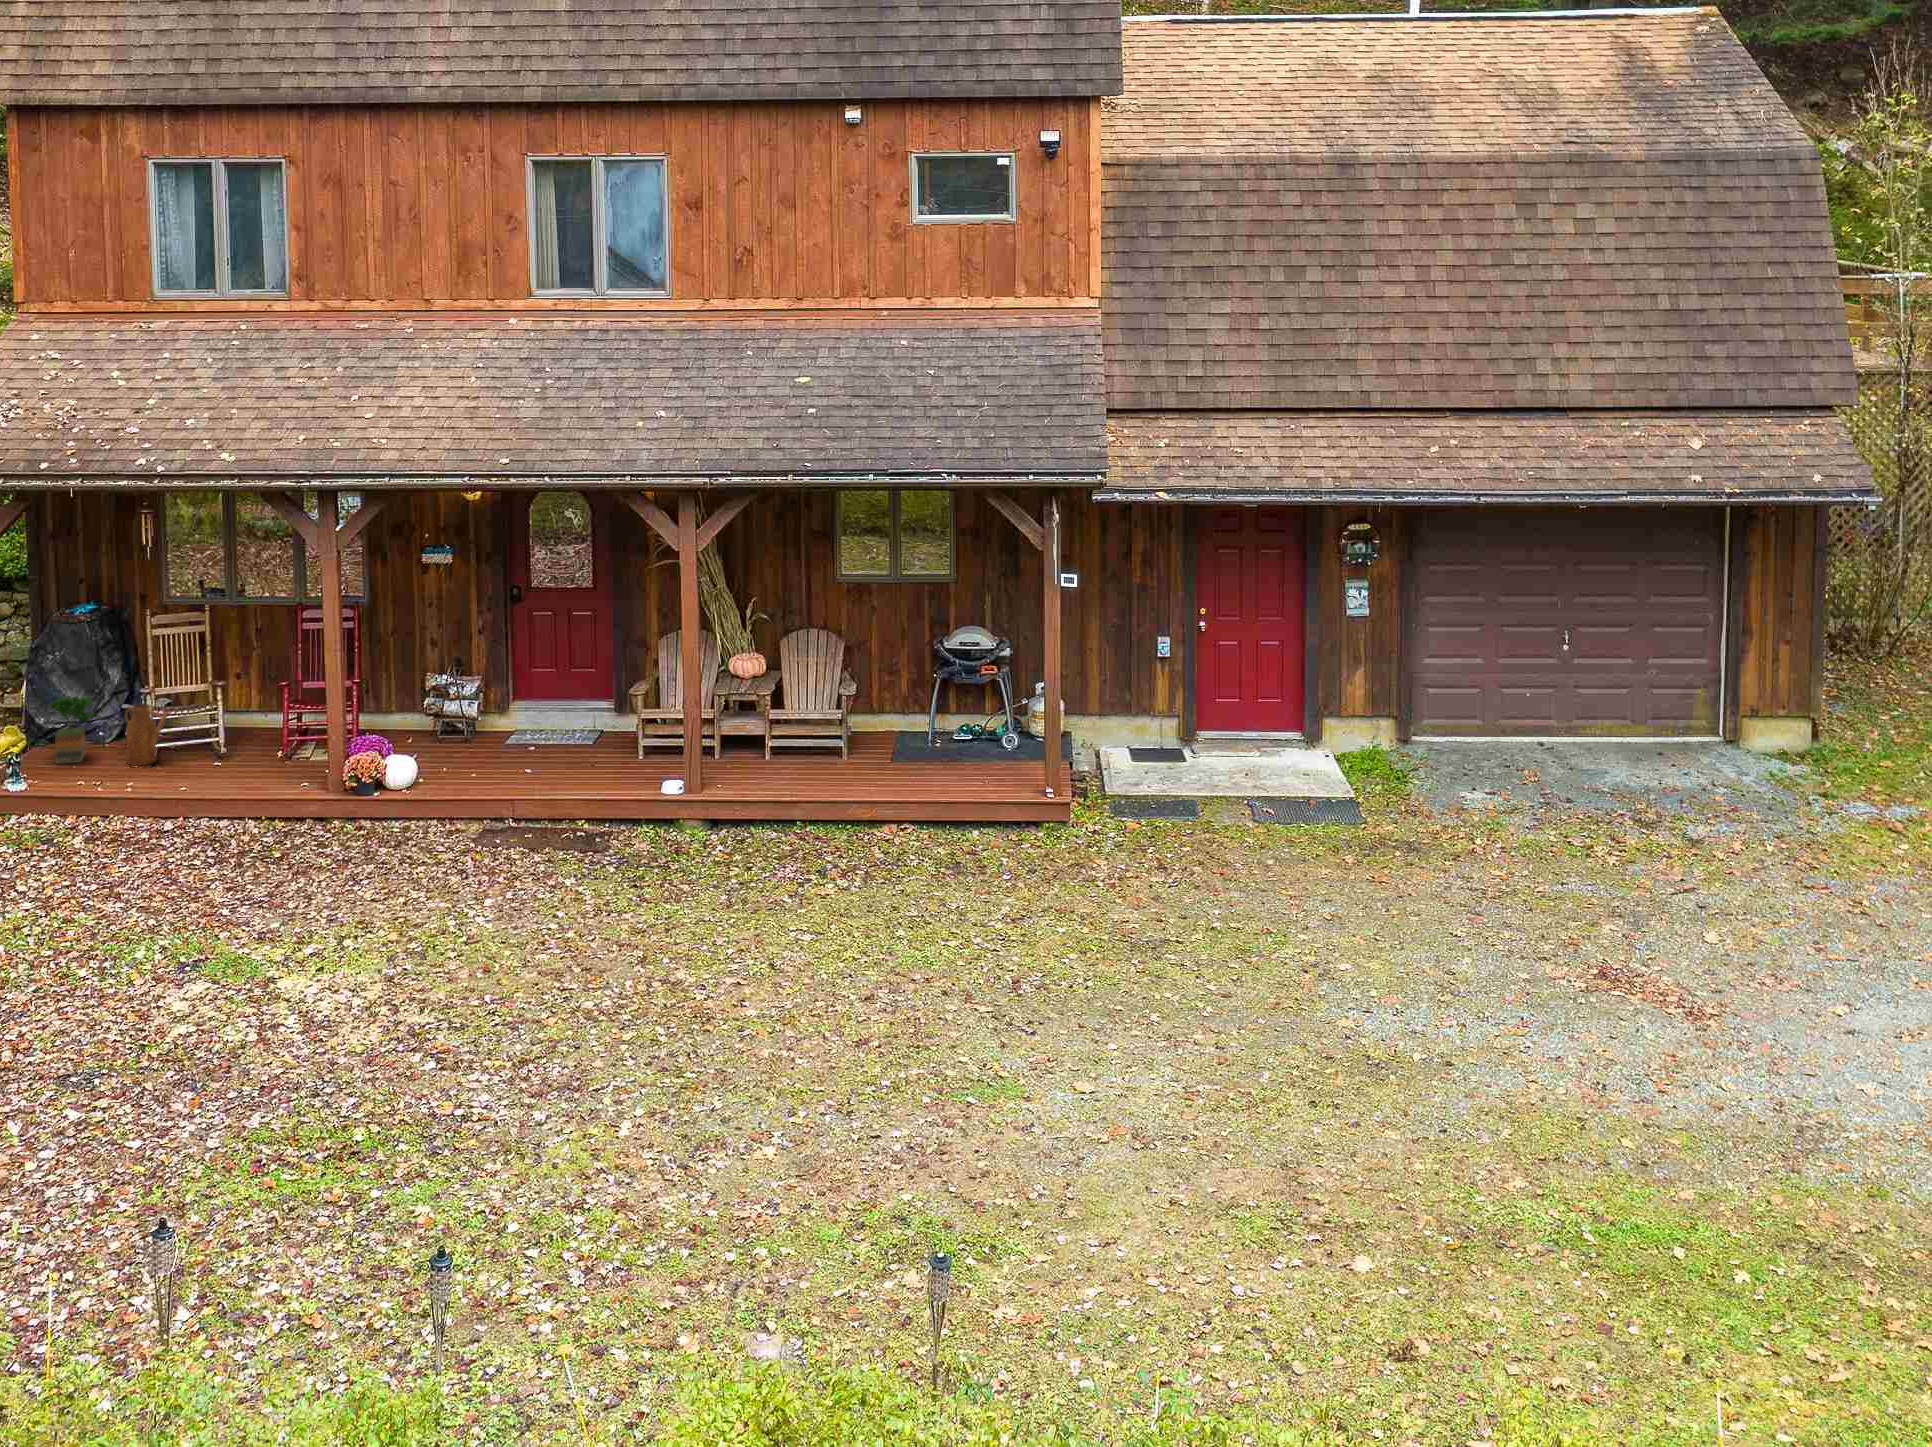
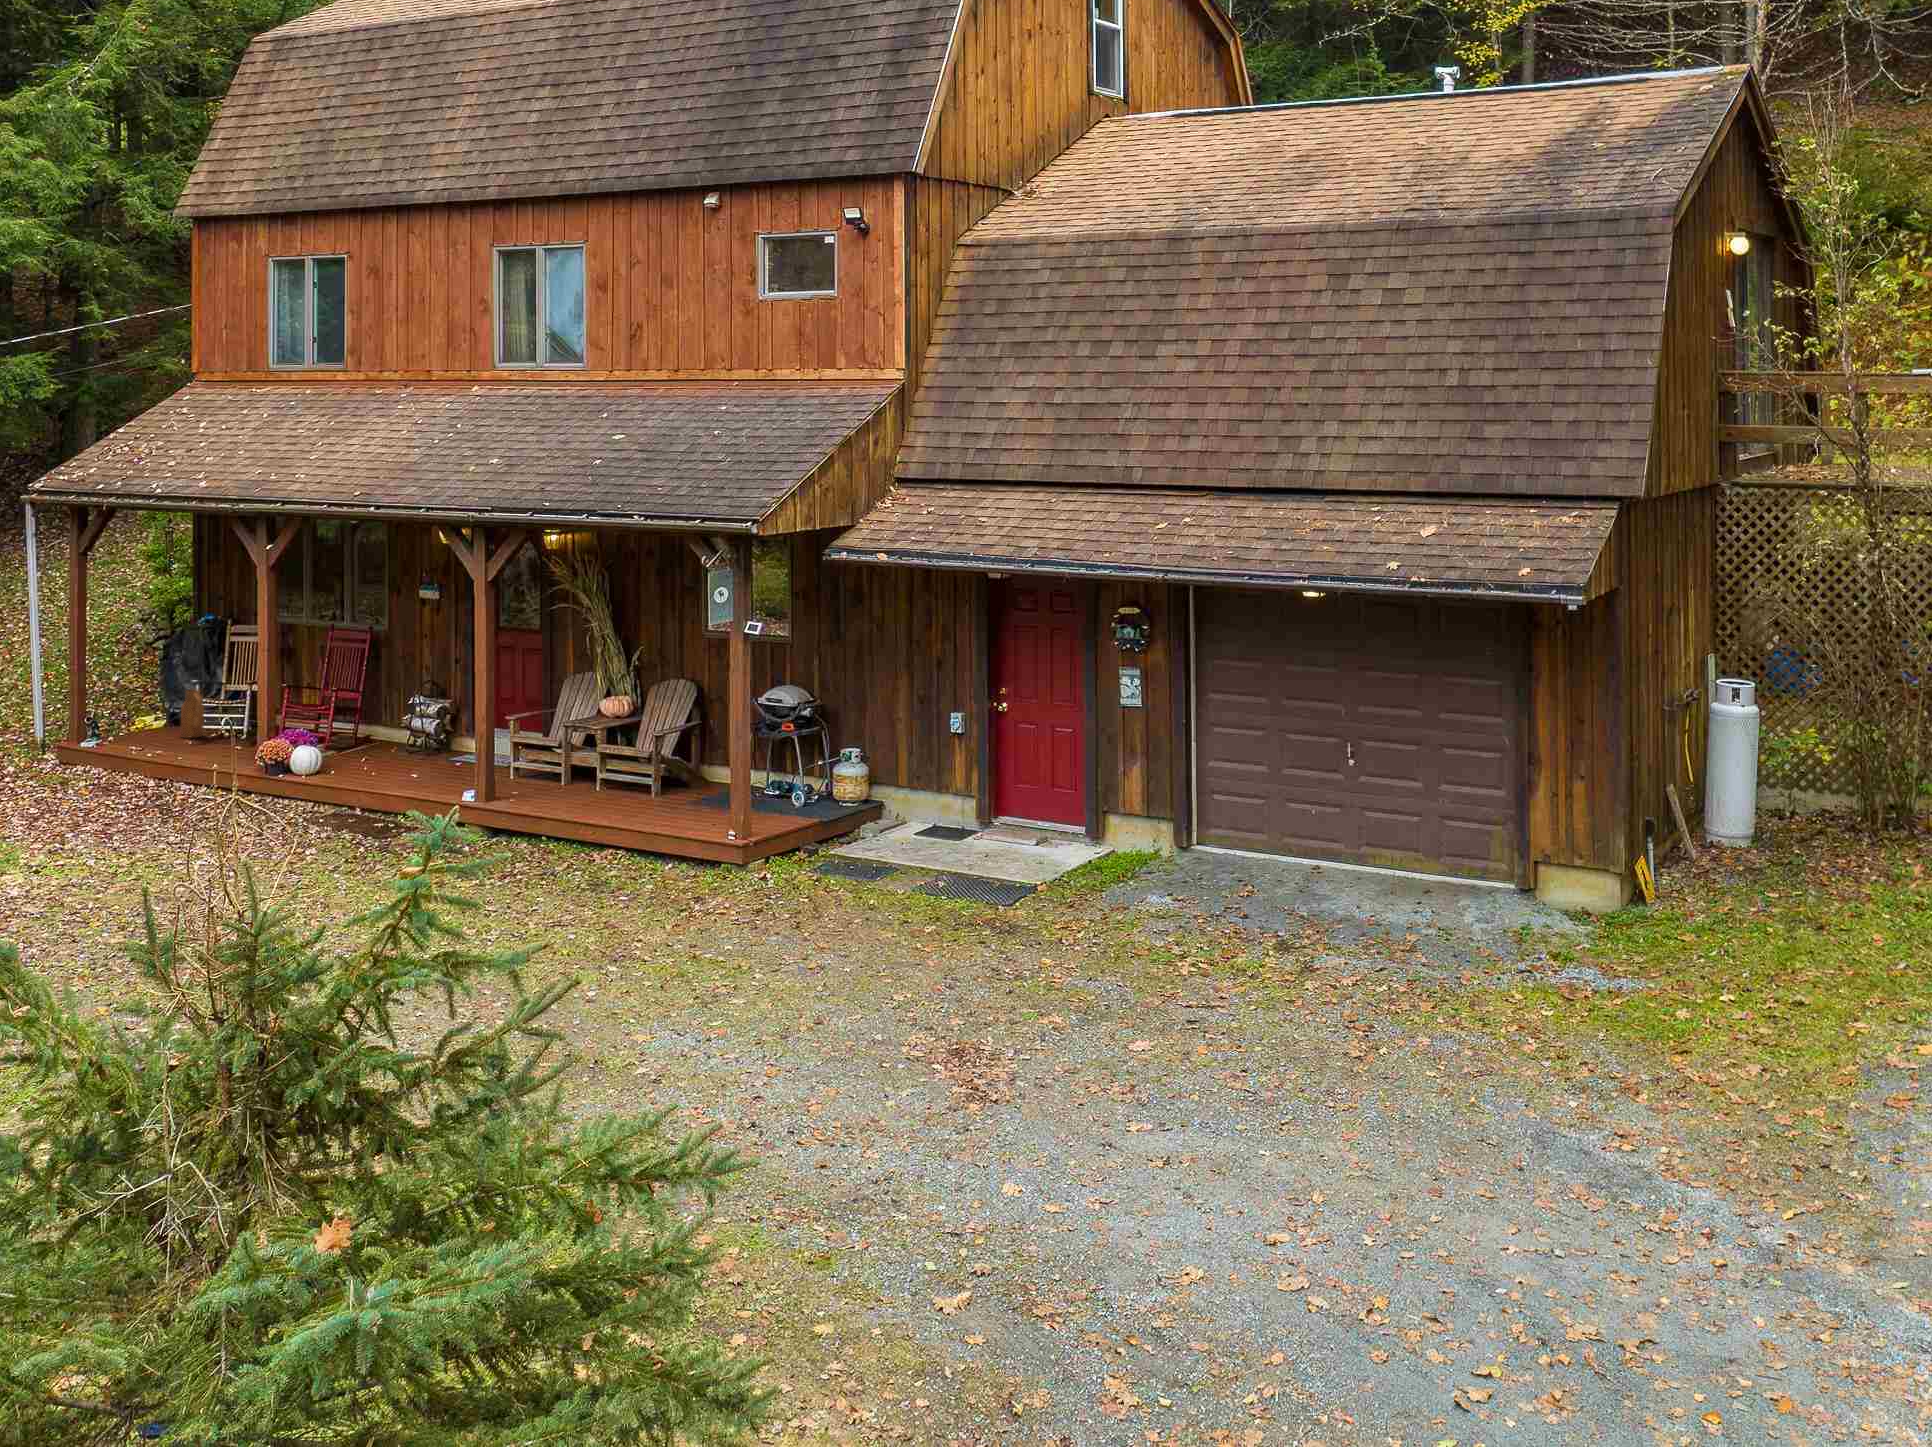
potted tree: present [50,696,93,764] -> none [139,678,175,732]

